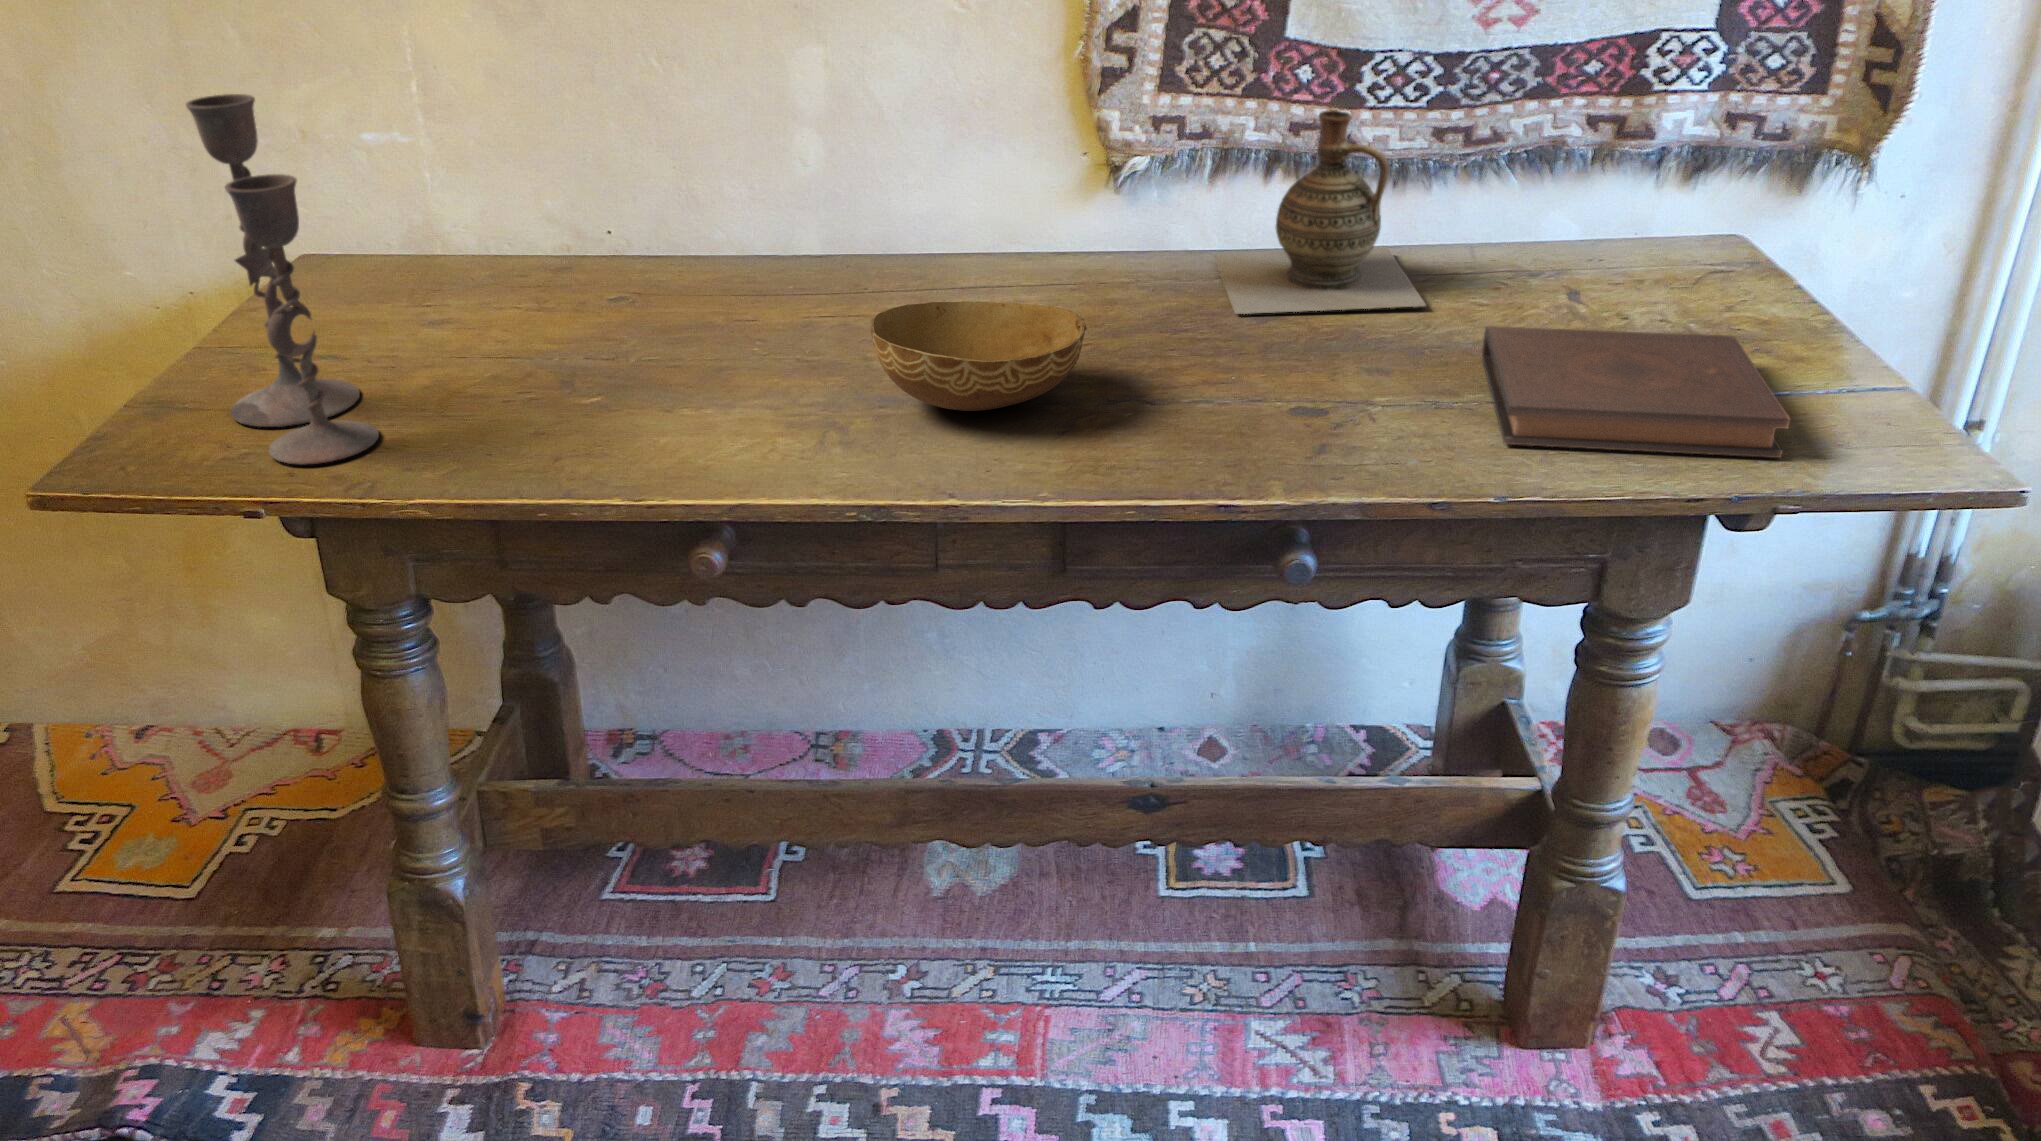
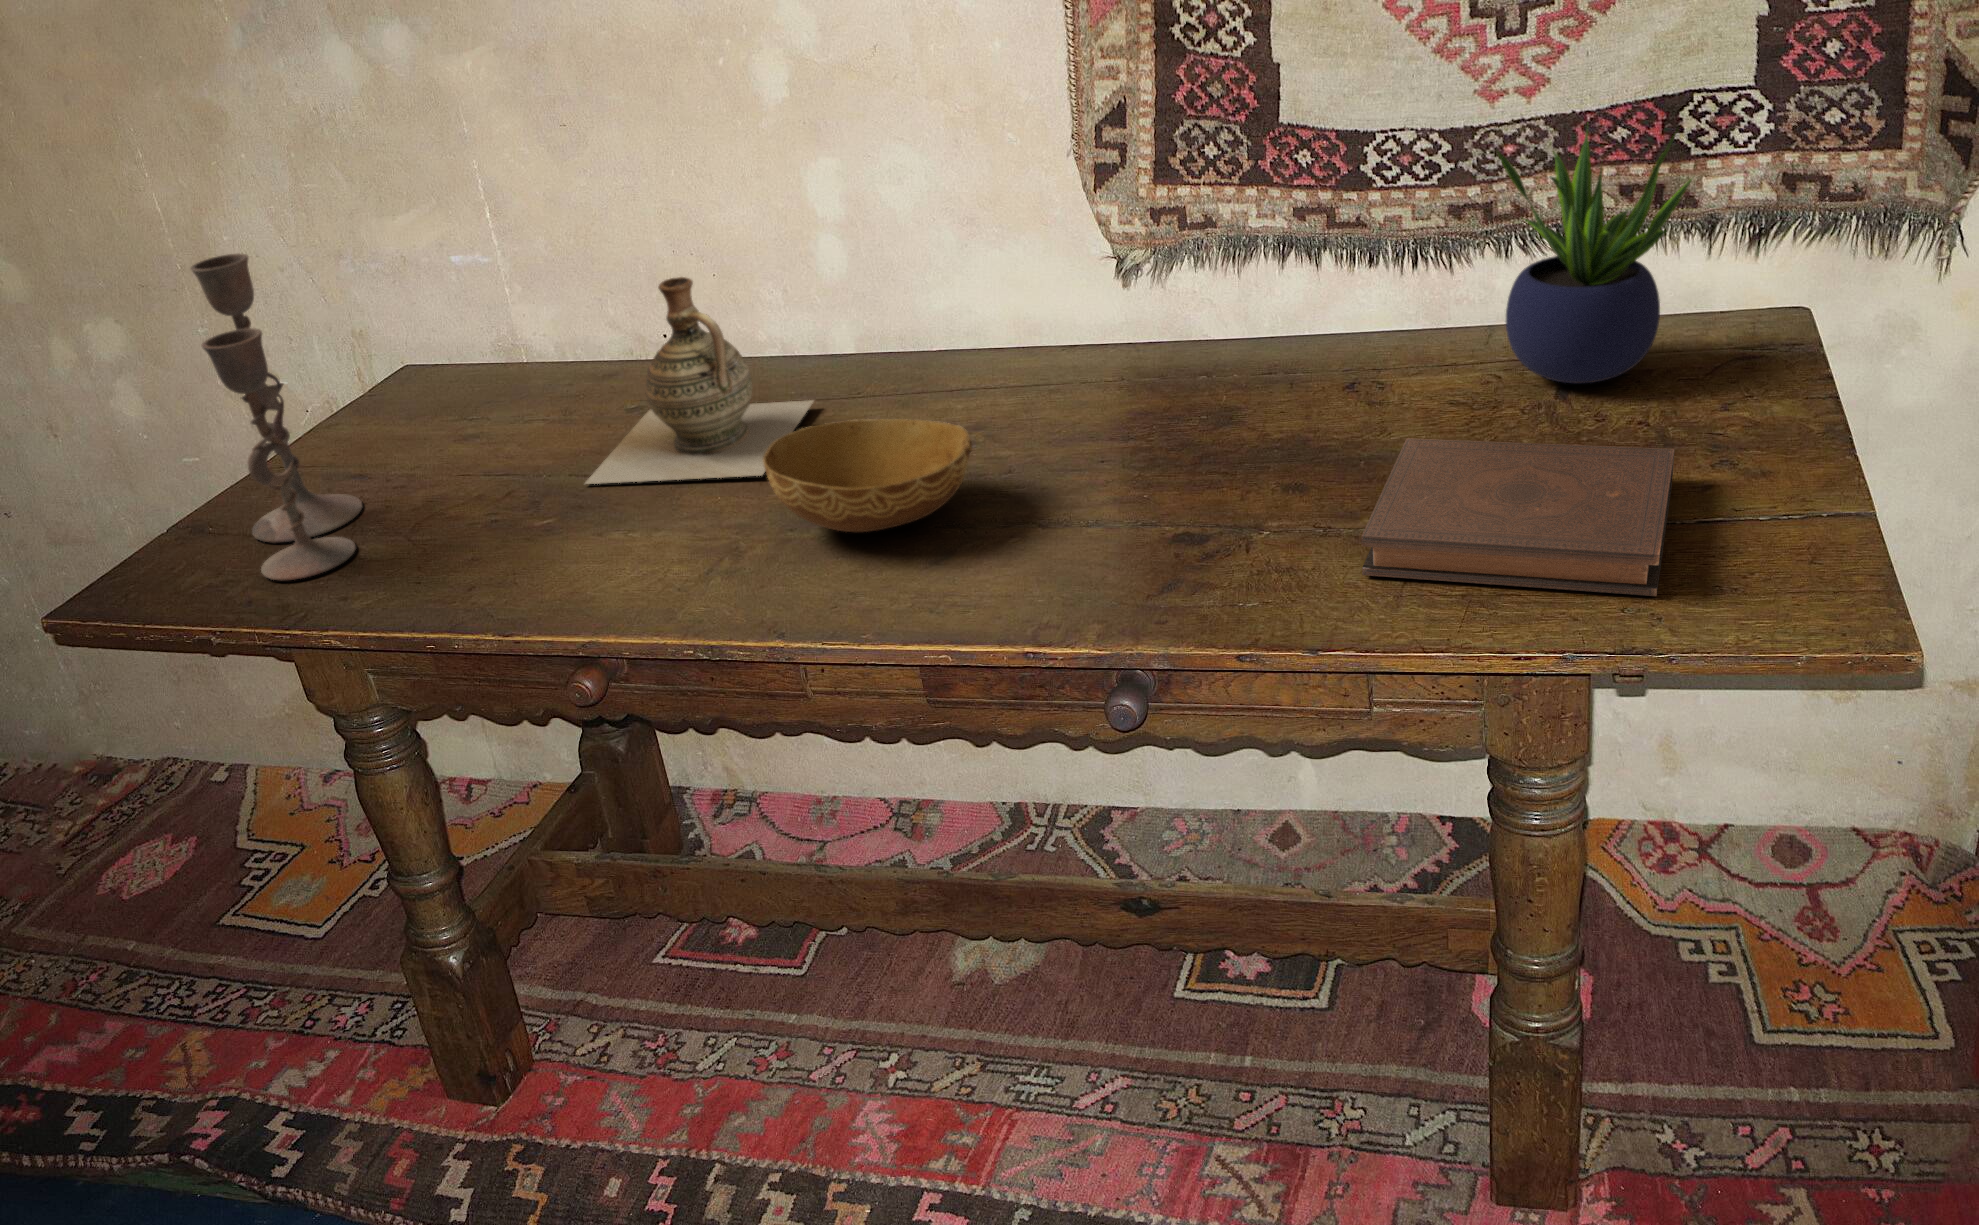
potted plant: none [1520,39,1717,287] -> present [1498,131,1692,383]
ceramic jug: present [1212,110,1426,314] -> present [585,277,813,484]

